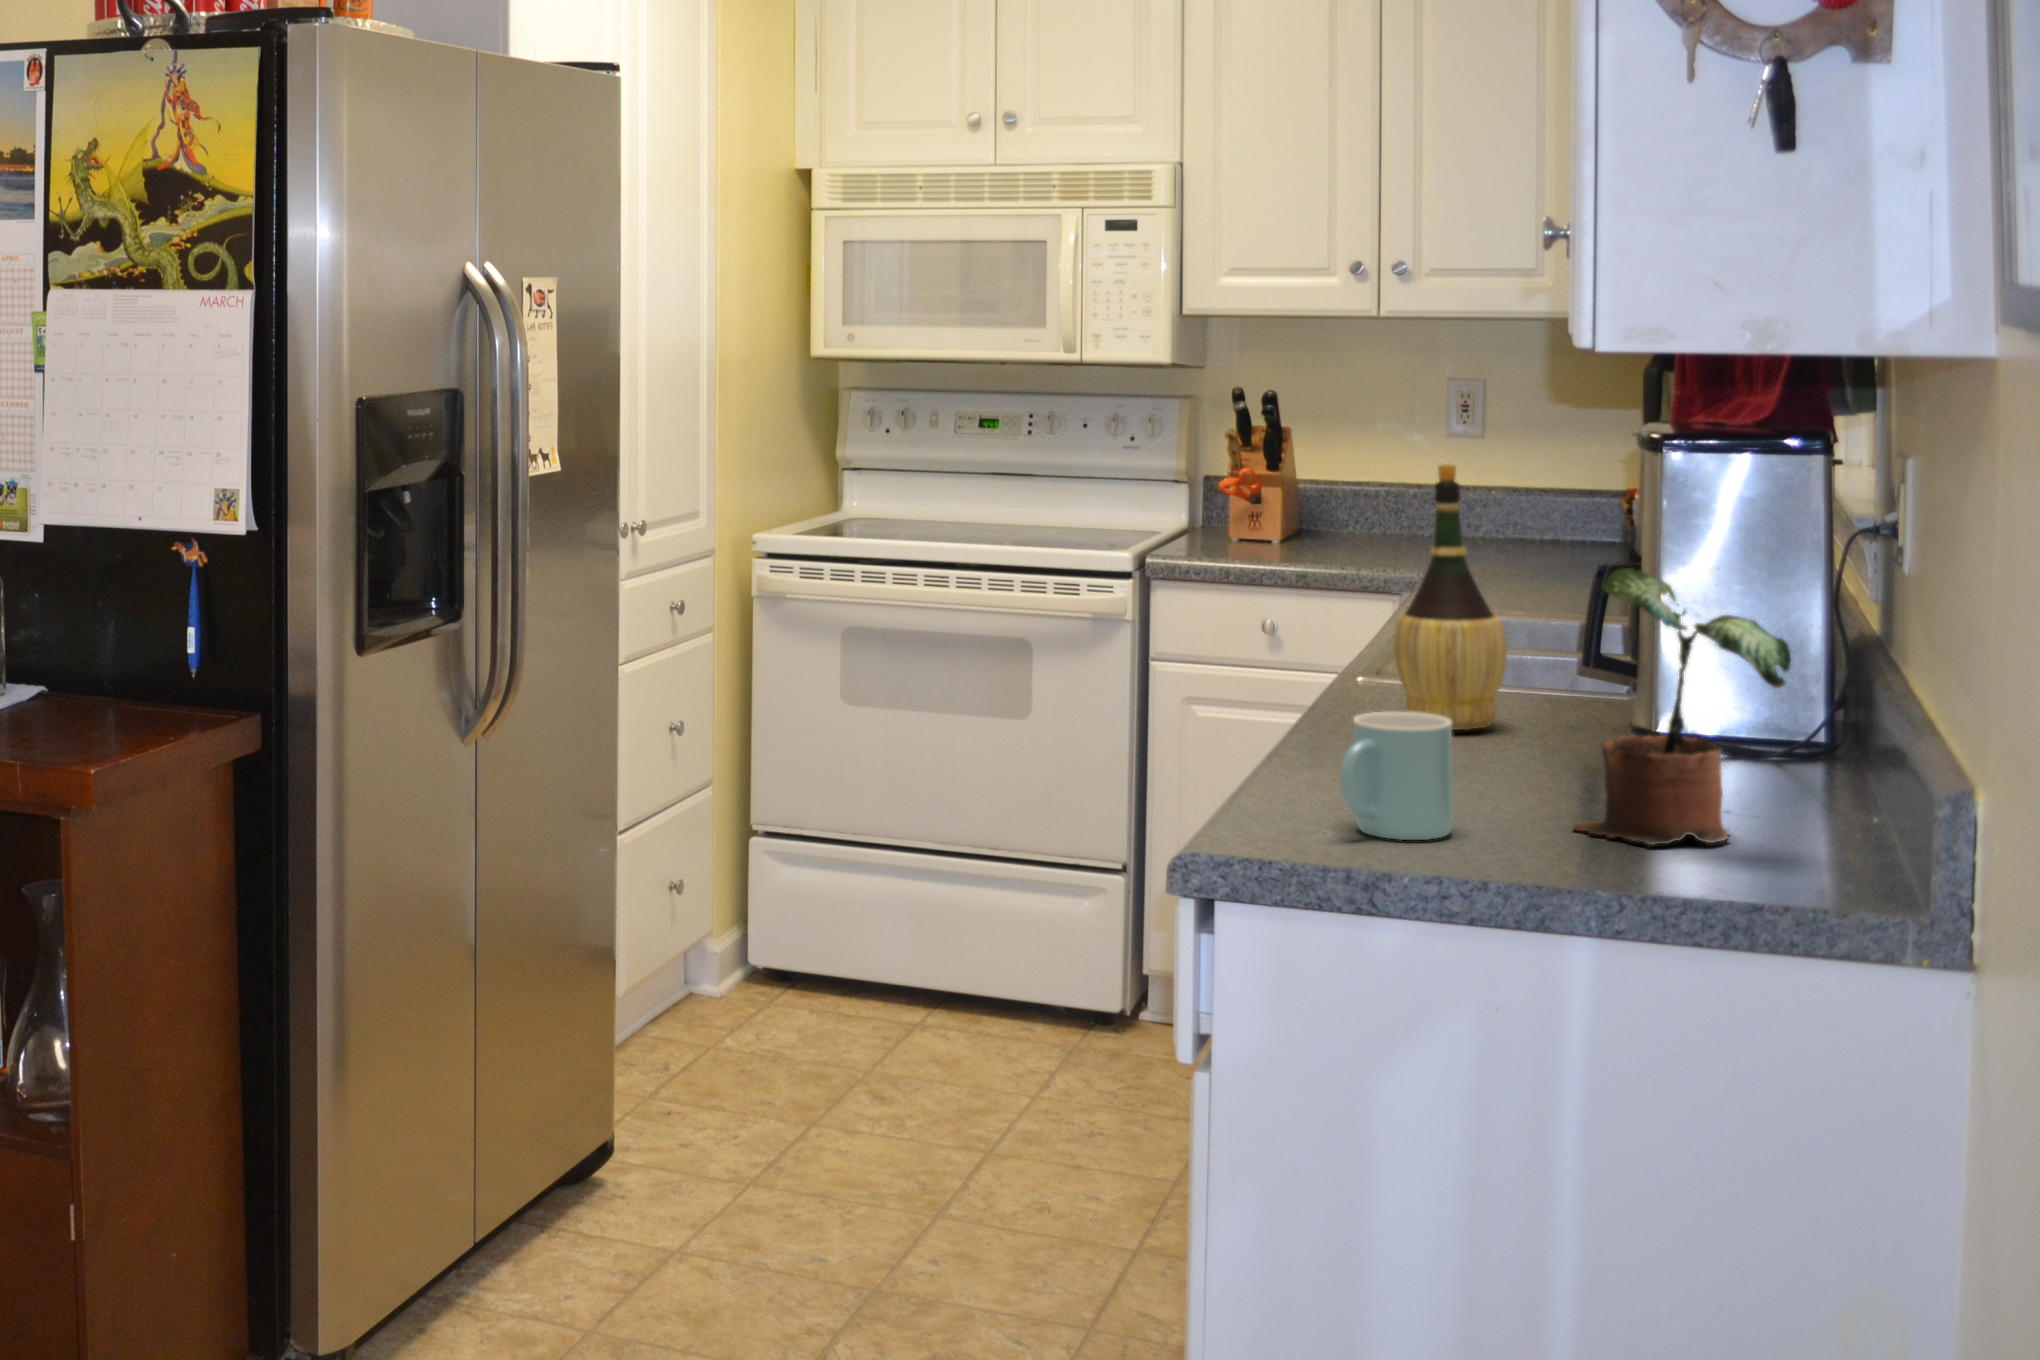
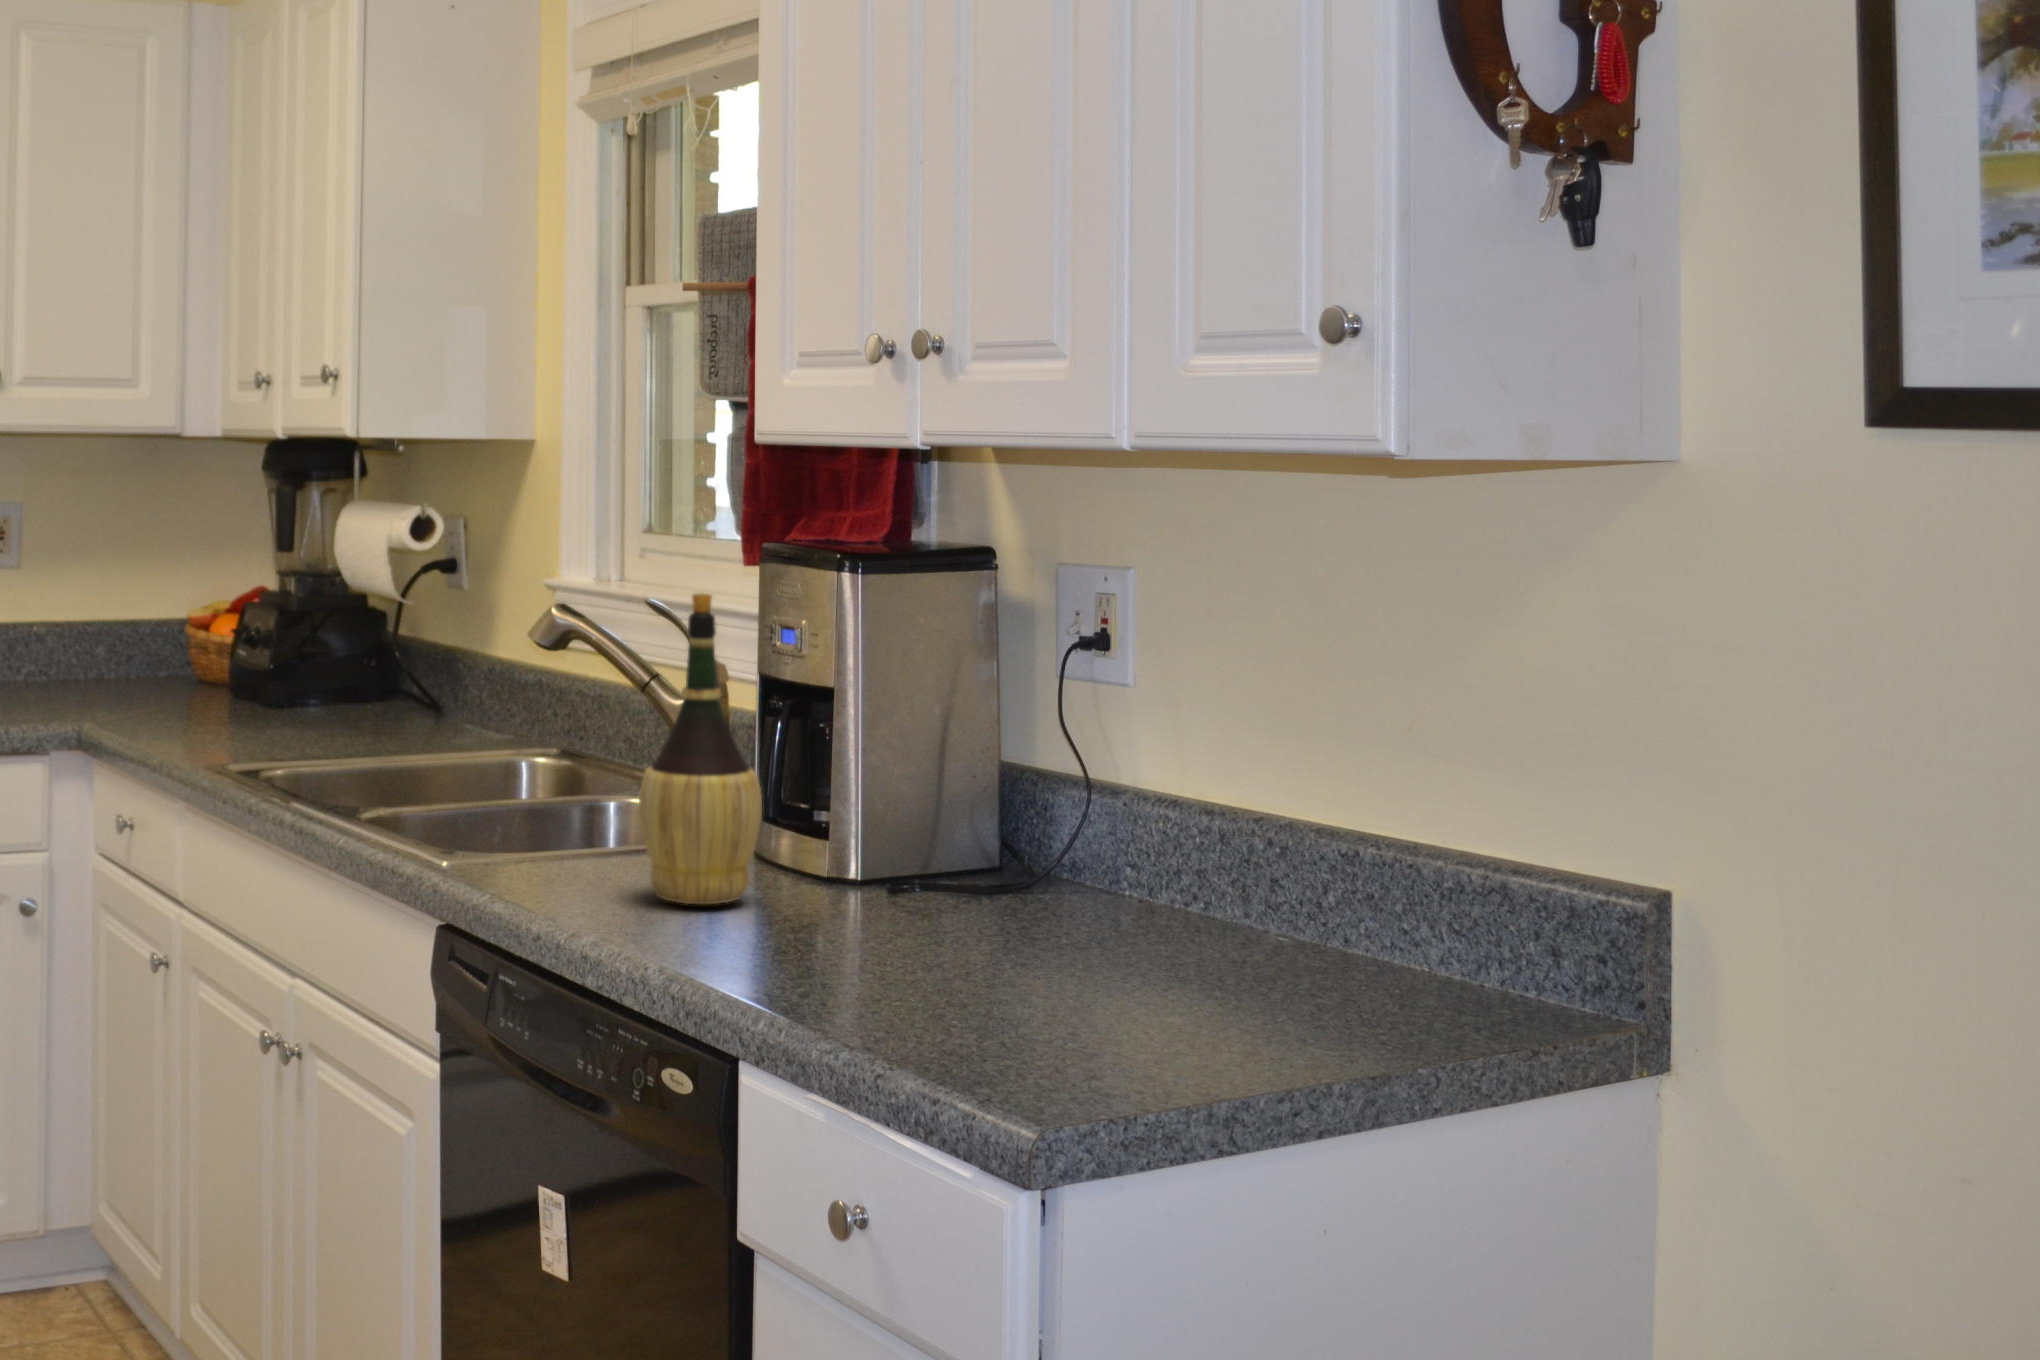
potted plant: present [1574,568,1791,845] -> none [1152,696,1414,1004]
mug: present [1340,712,1453,840] -> none [1028,889,1144,1051]

